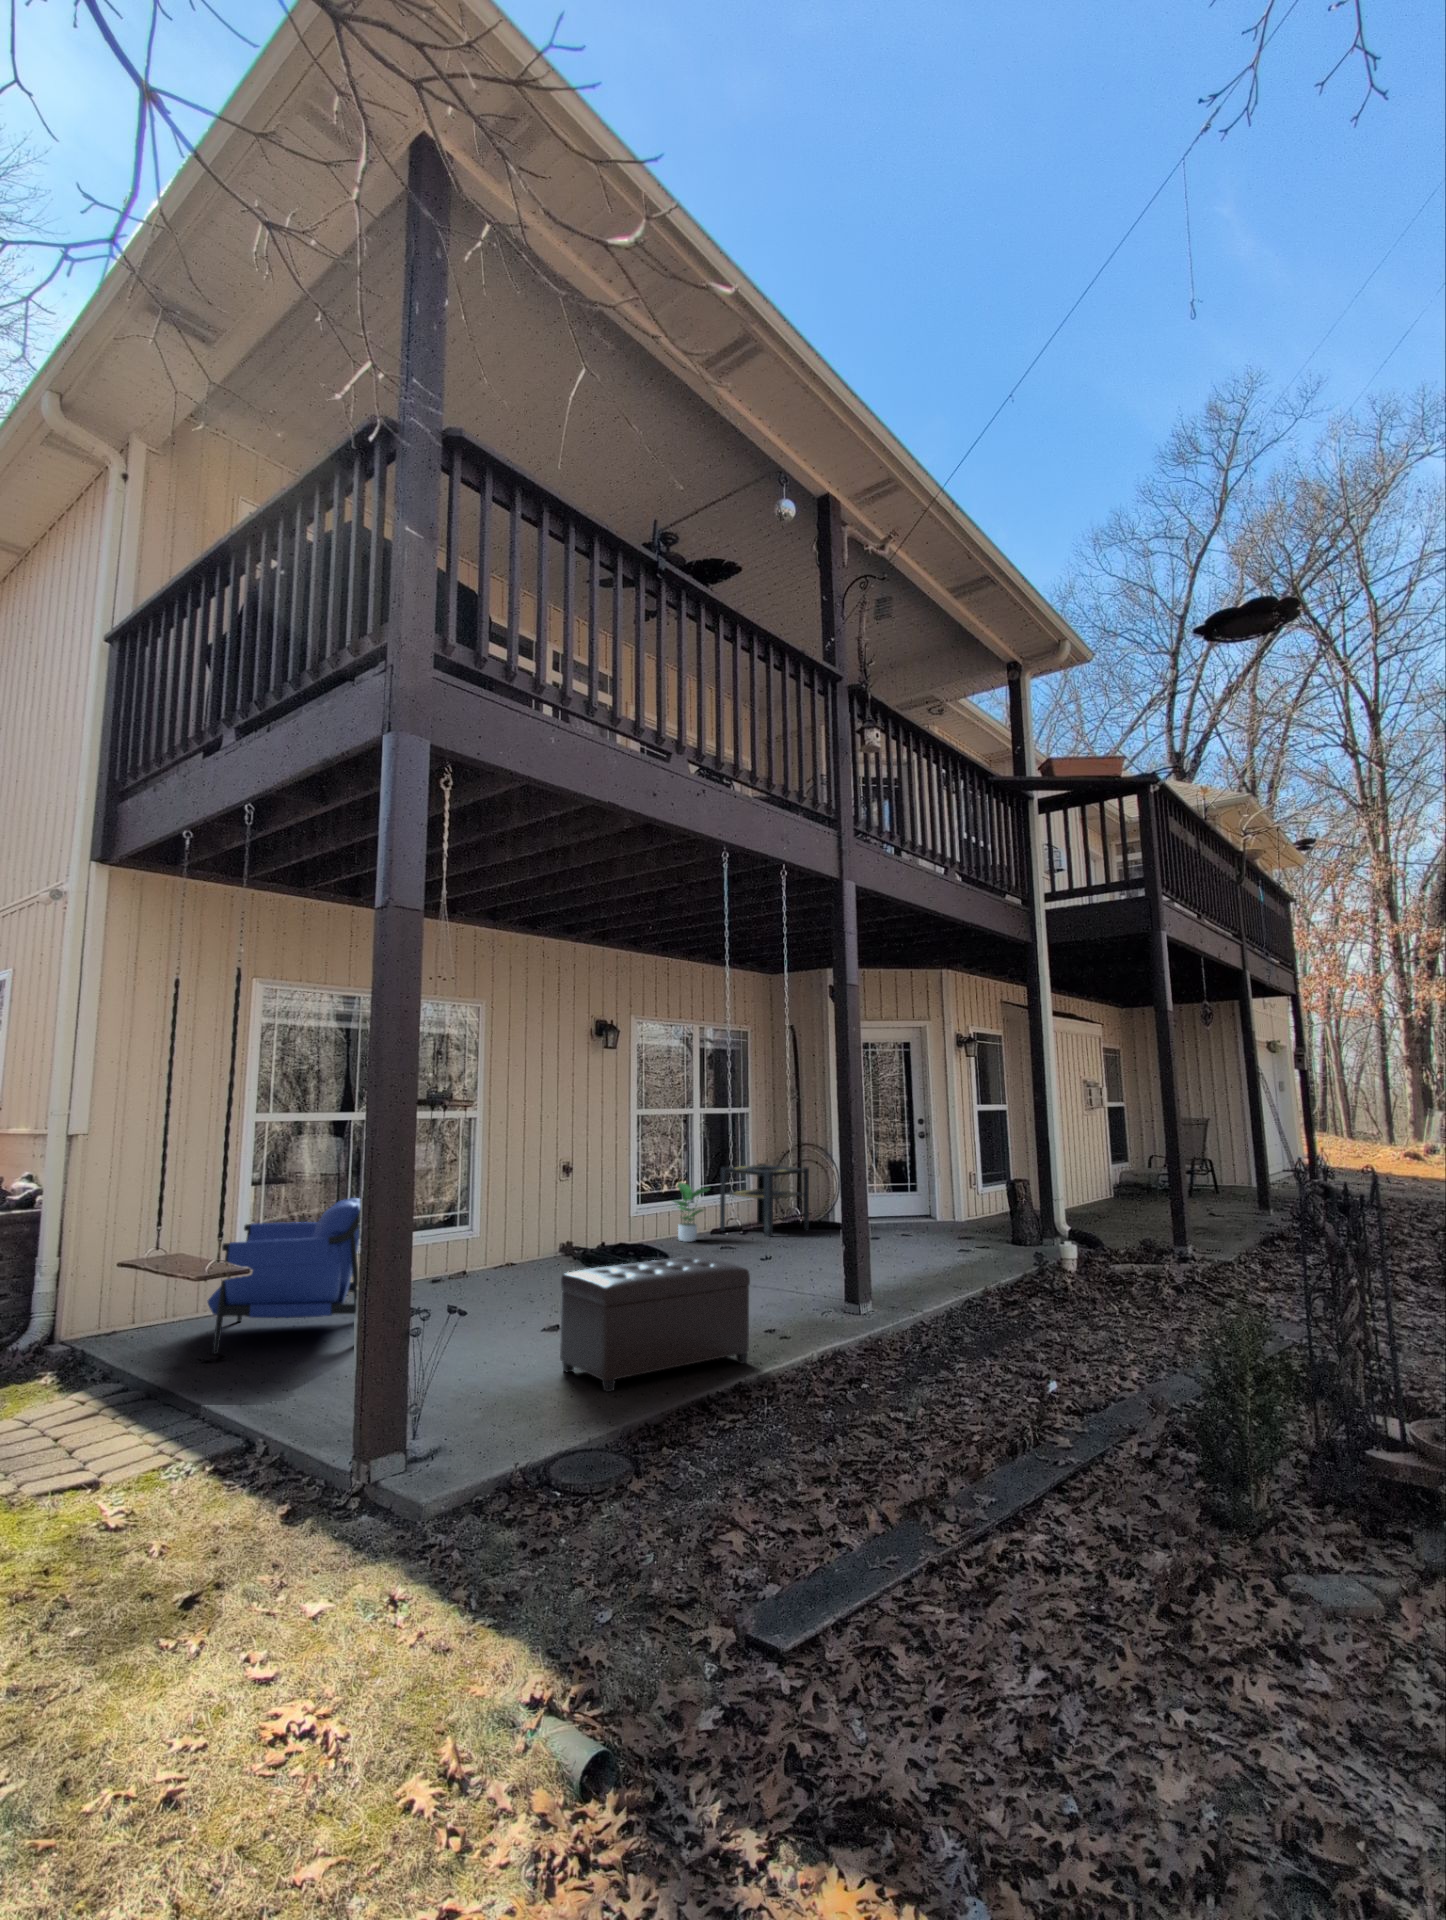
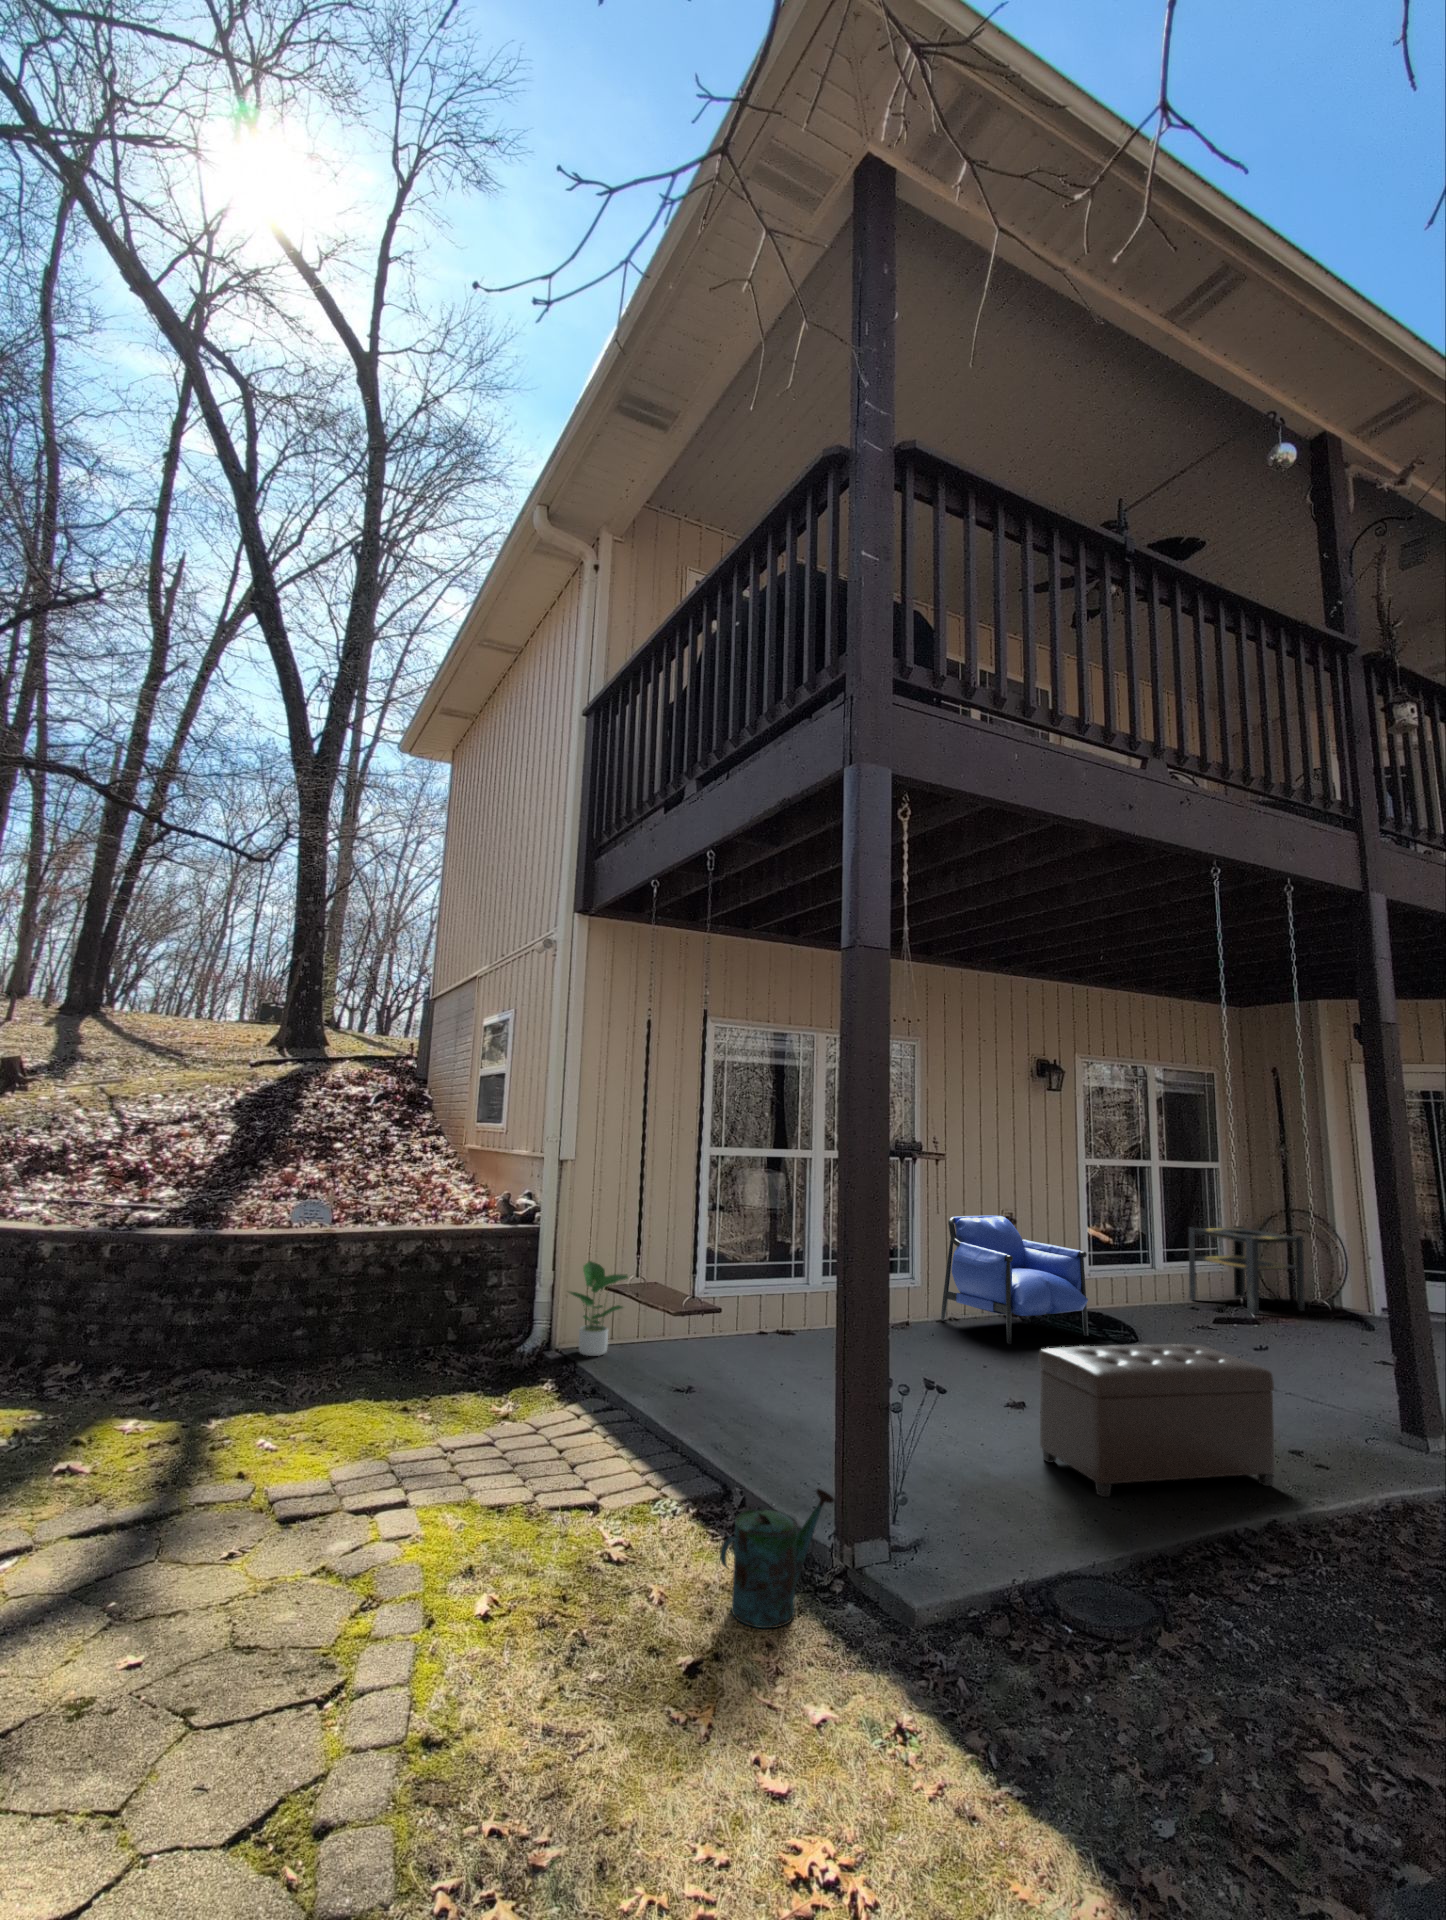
potted plant: present [673,1182,710,1242] -> present [569,1261,628,1356]
armchair: present [207,1198,360,1354] -> present [941,1215,1088,1344]
watering can: none [225,1417,350,1554] -> present [720,1489,835,1628]

